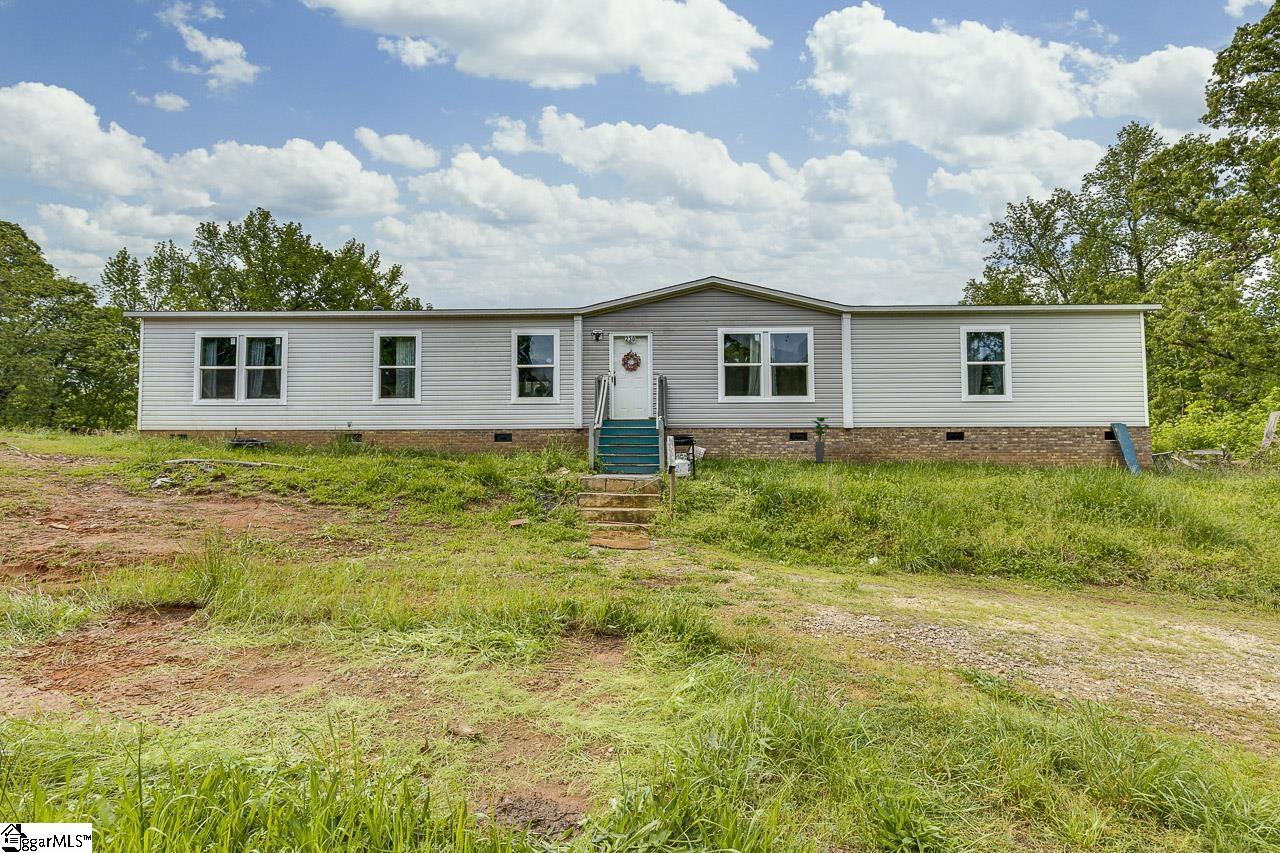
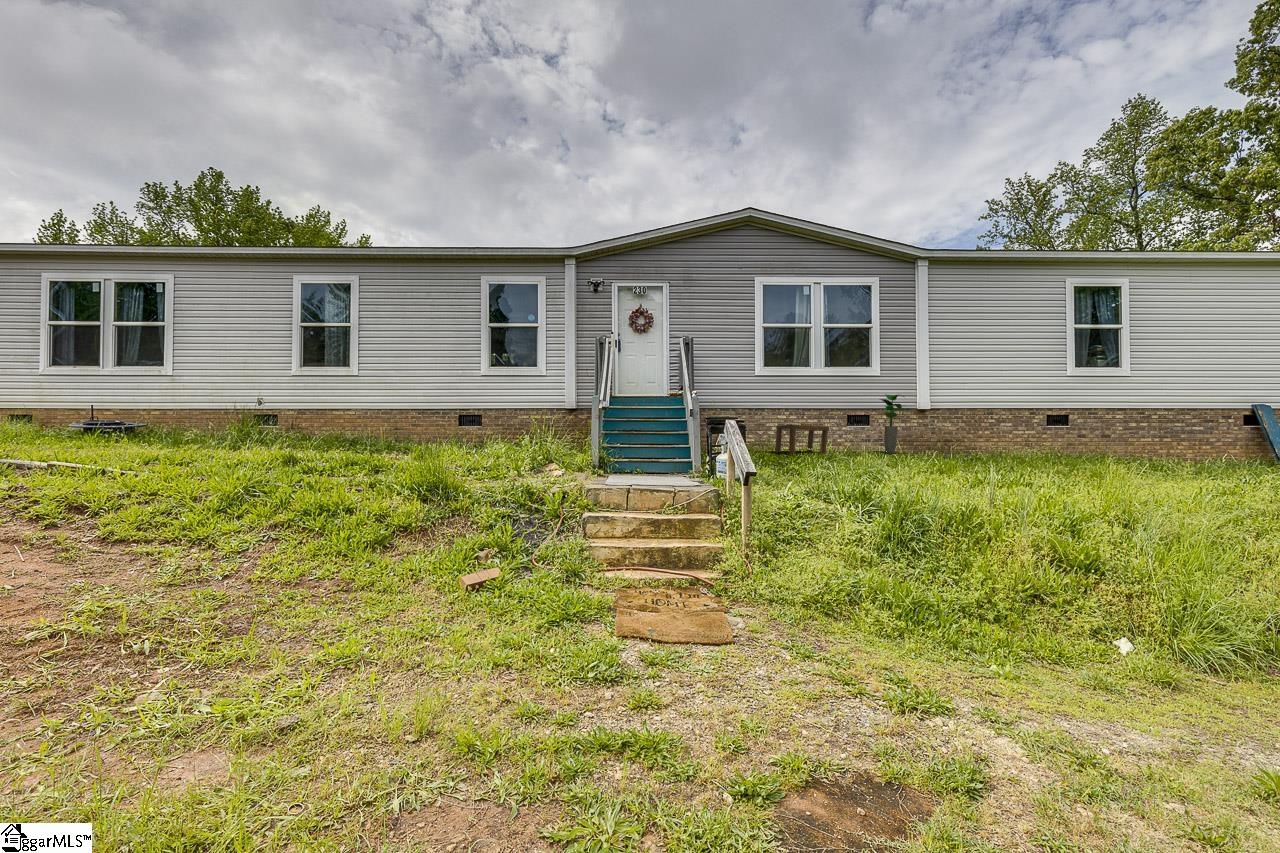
bench: none [729,440,771,463] -> present [775,424,829,454]

